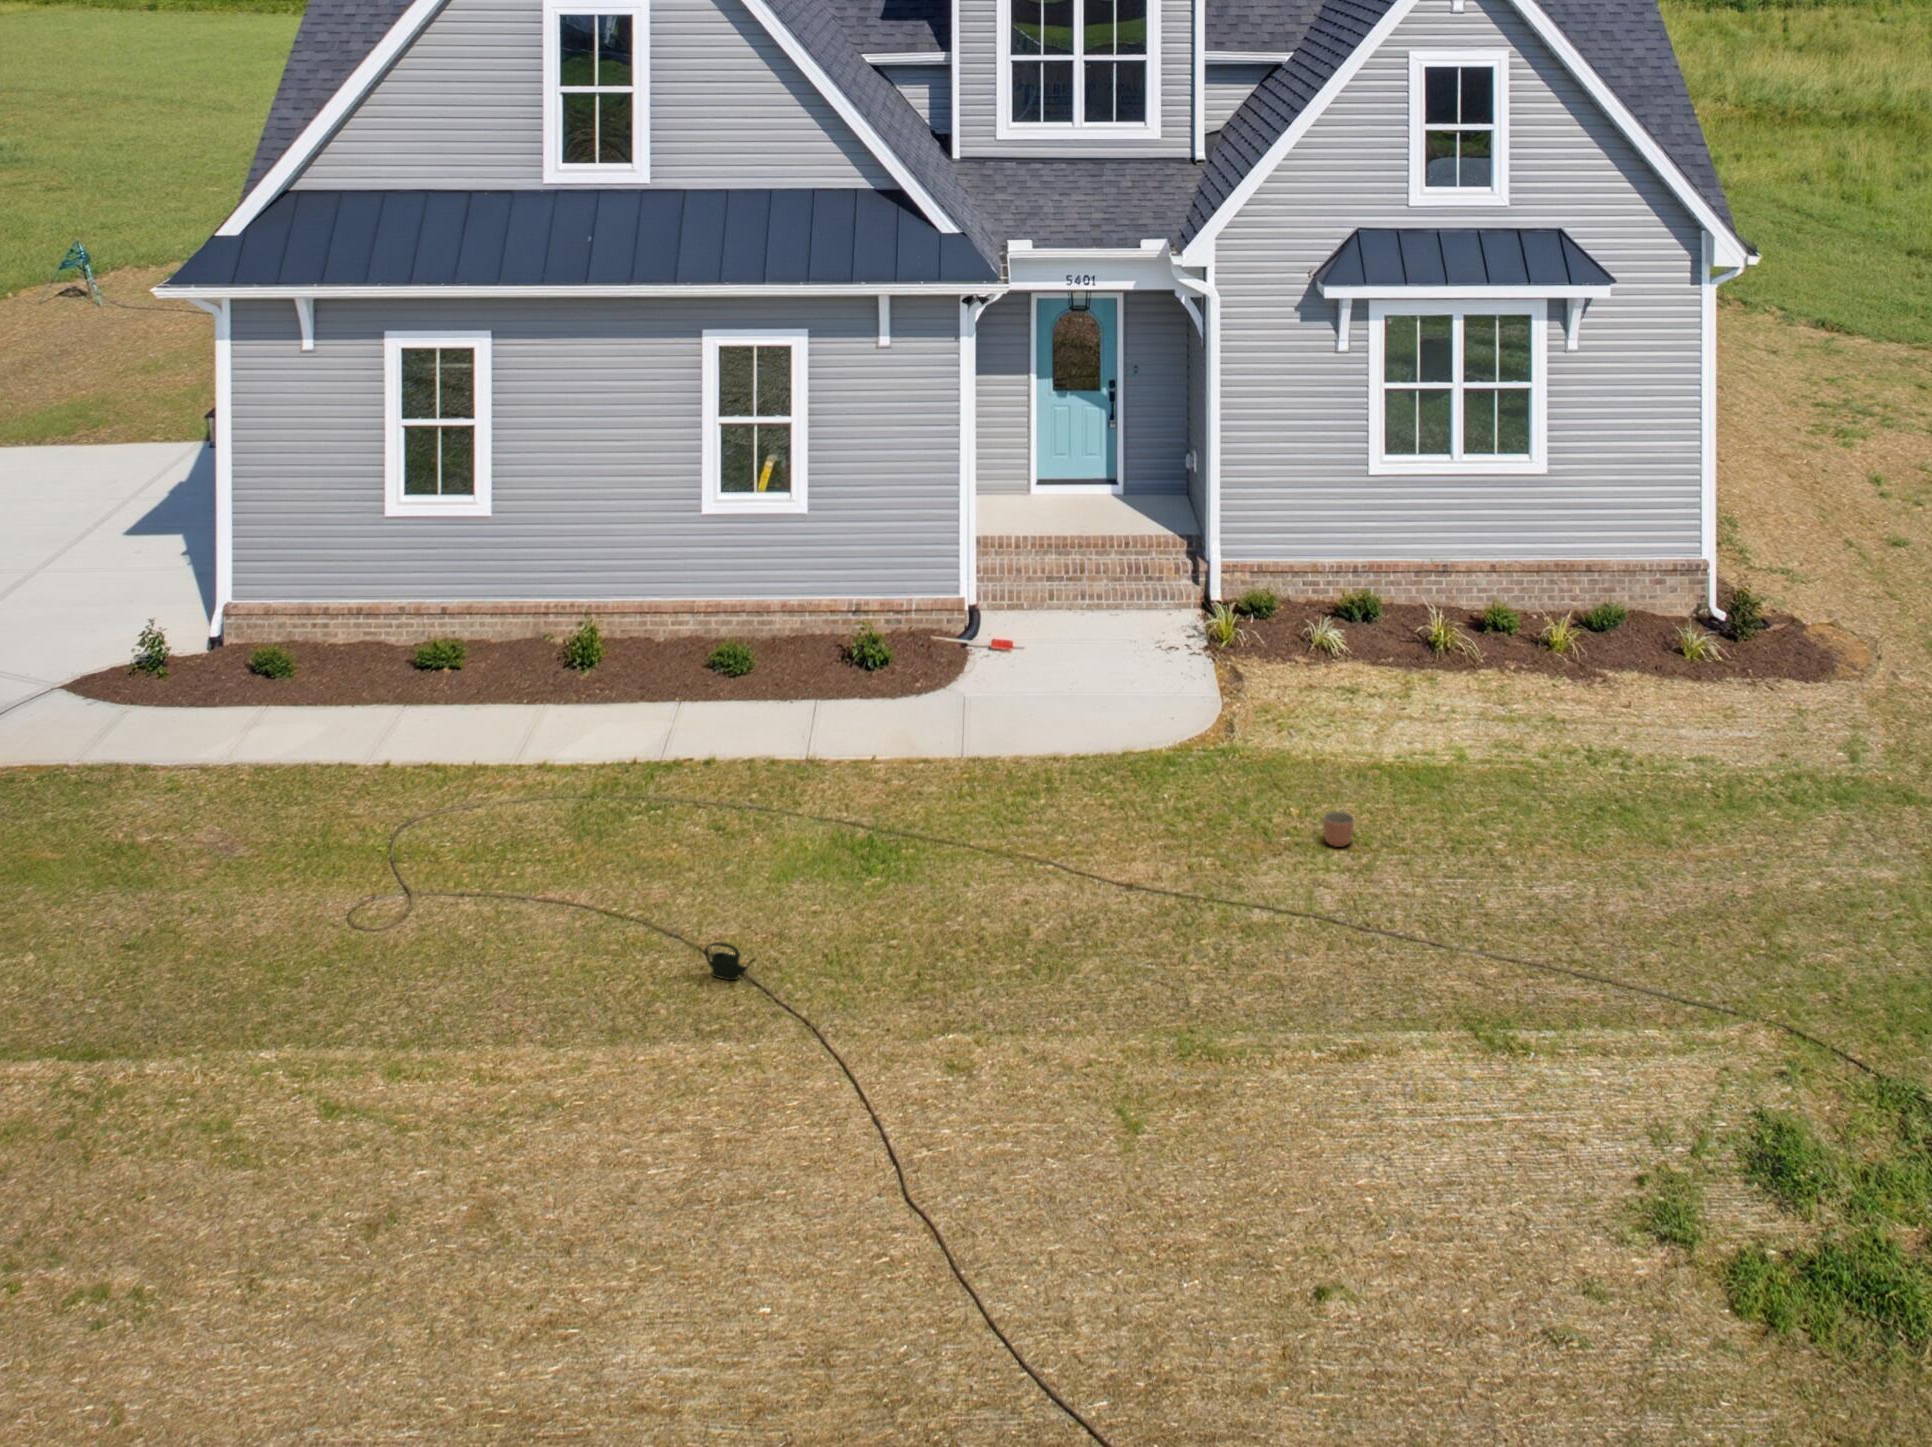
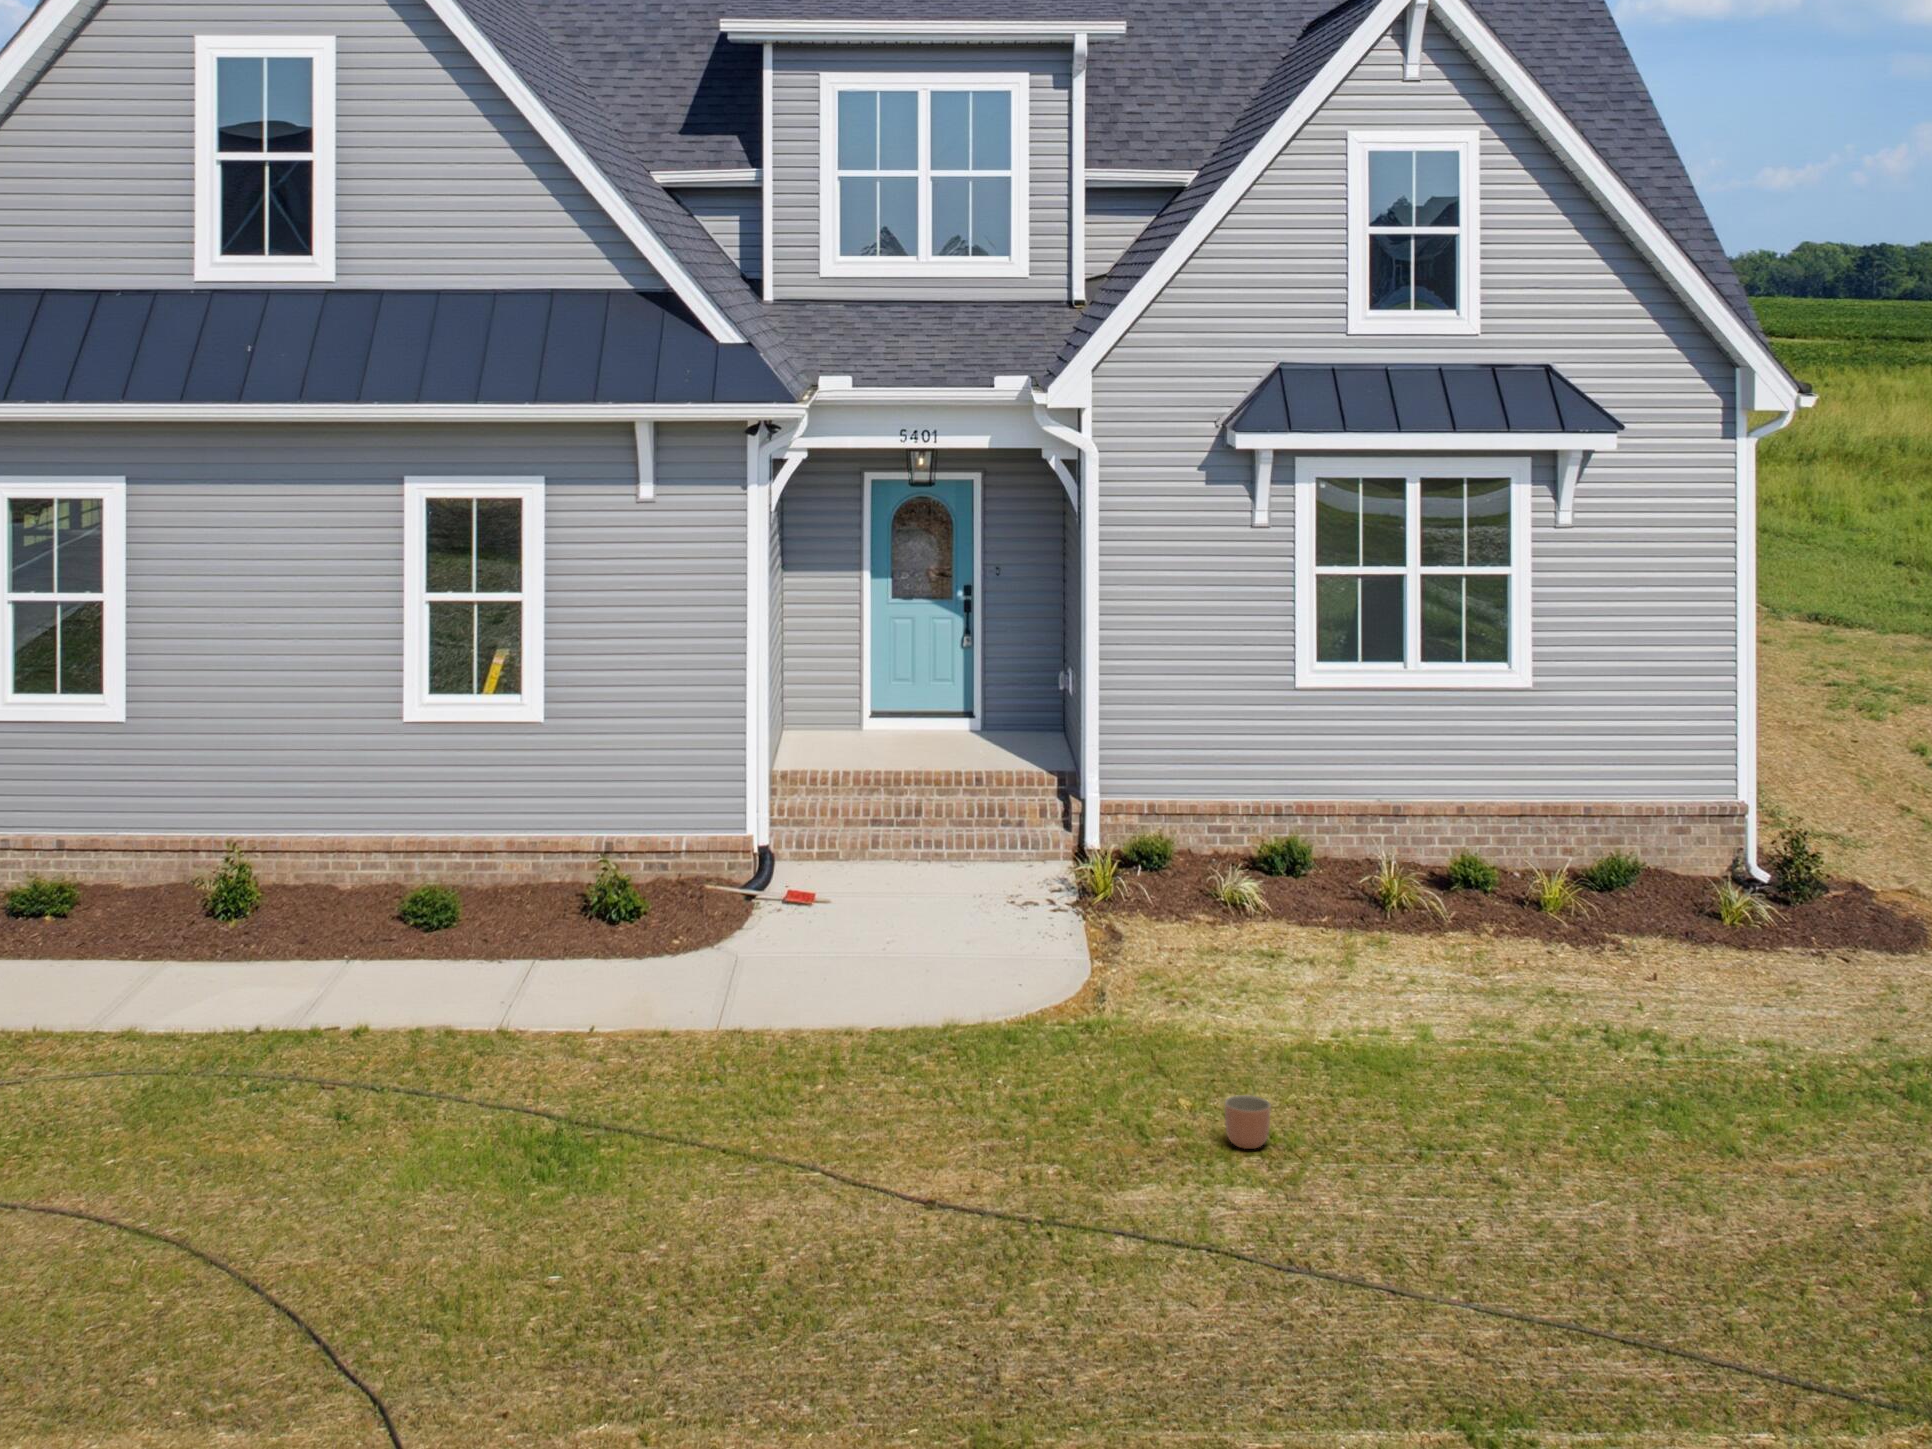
watering can: present [705,942,756,980] -> none [230,1269,308,1334]

